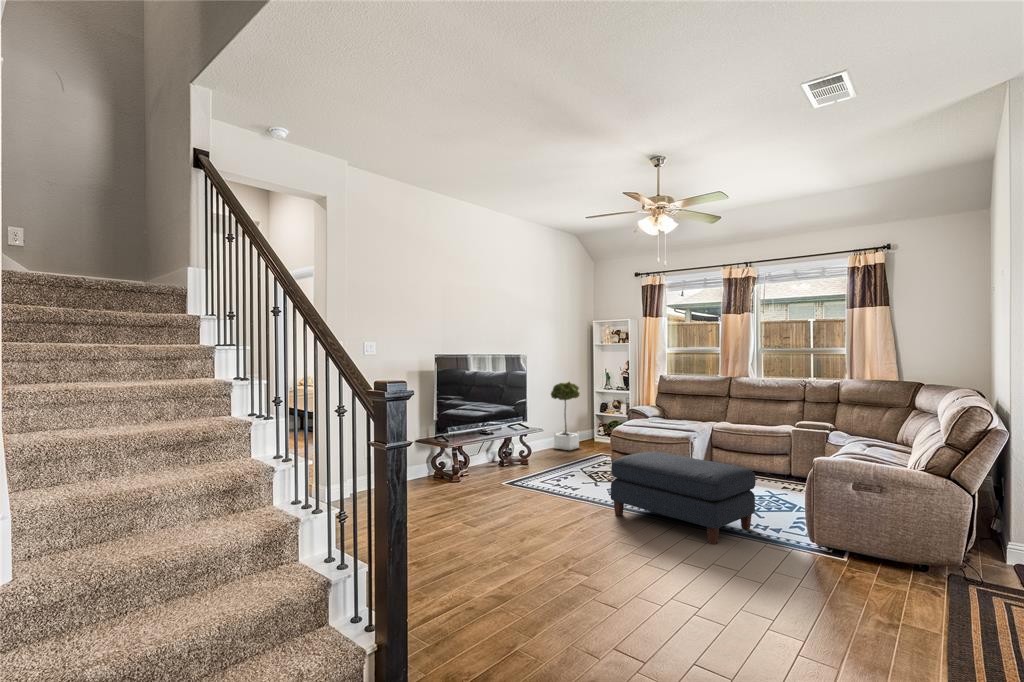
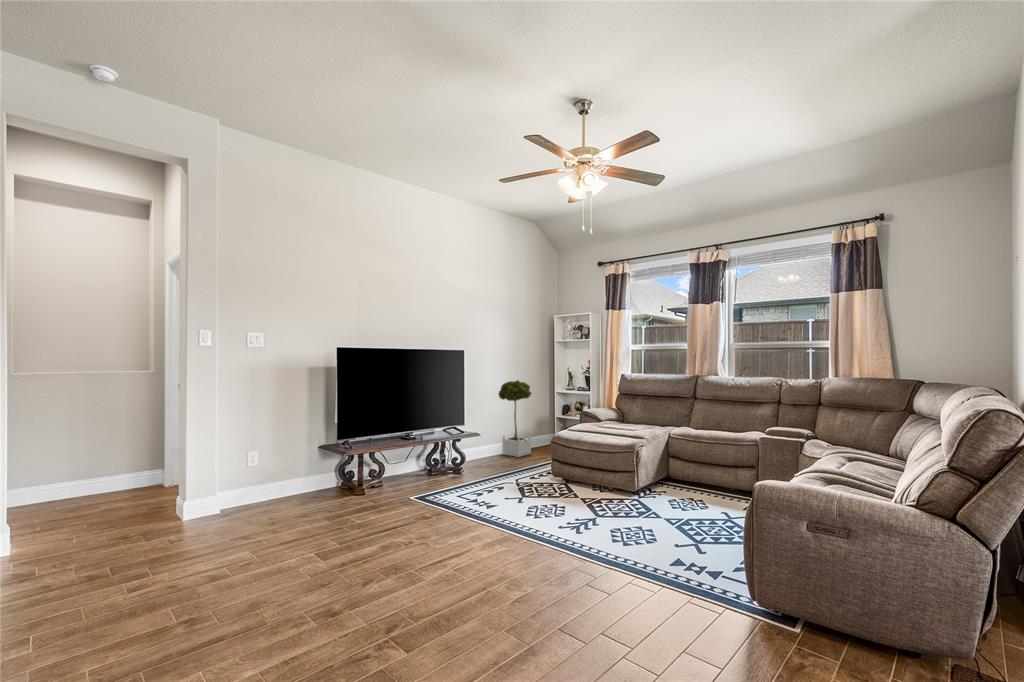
ottoman: present [611,452,756,544] -> none [514,466,691,598]

